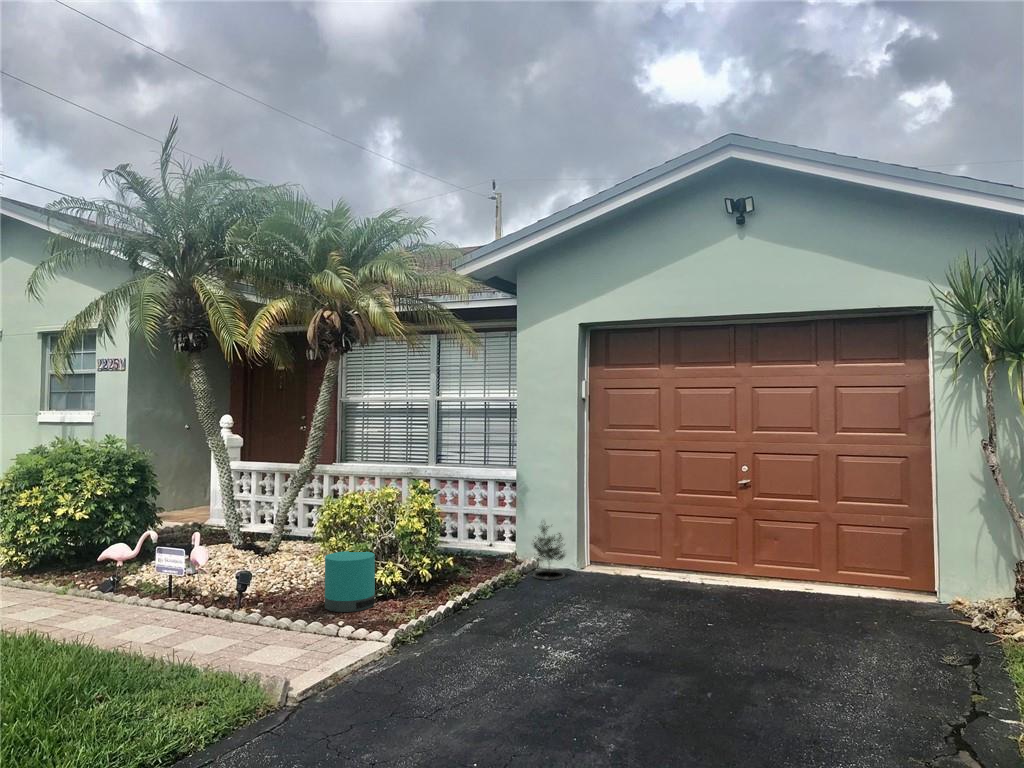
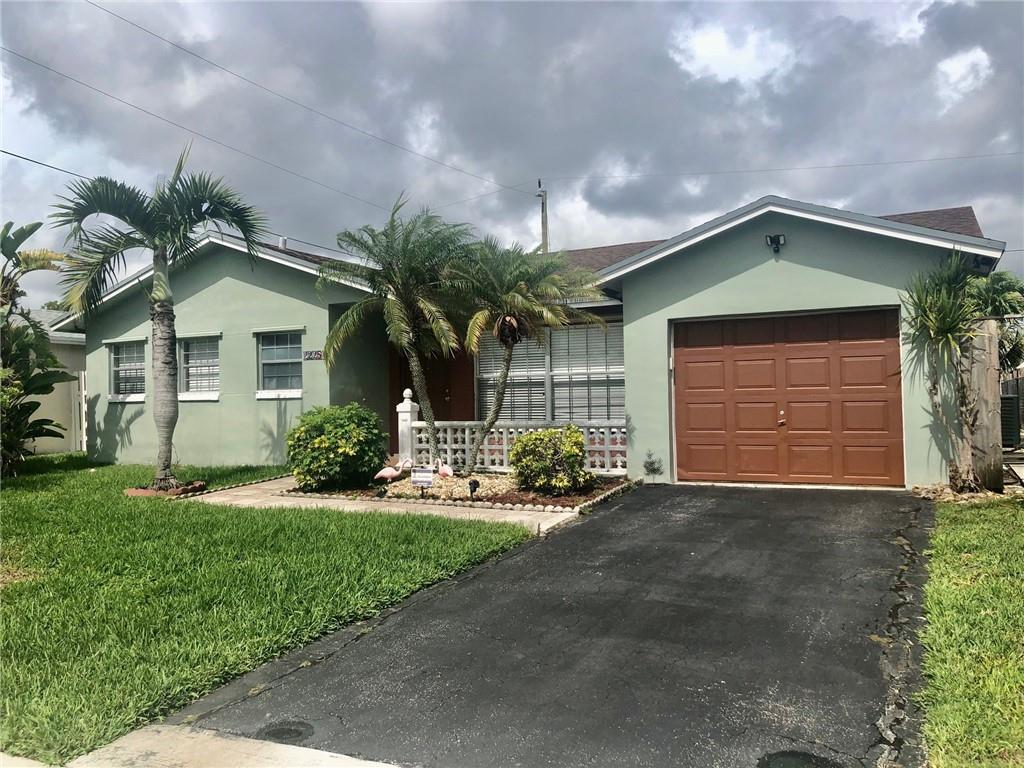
trash can: present [325,551,375,612] -> none [521,468,553,503]

